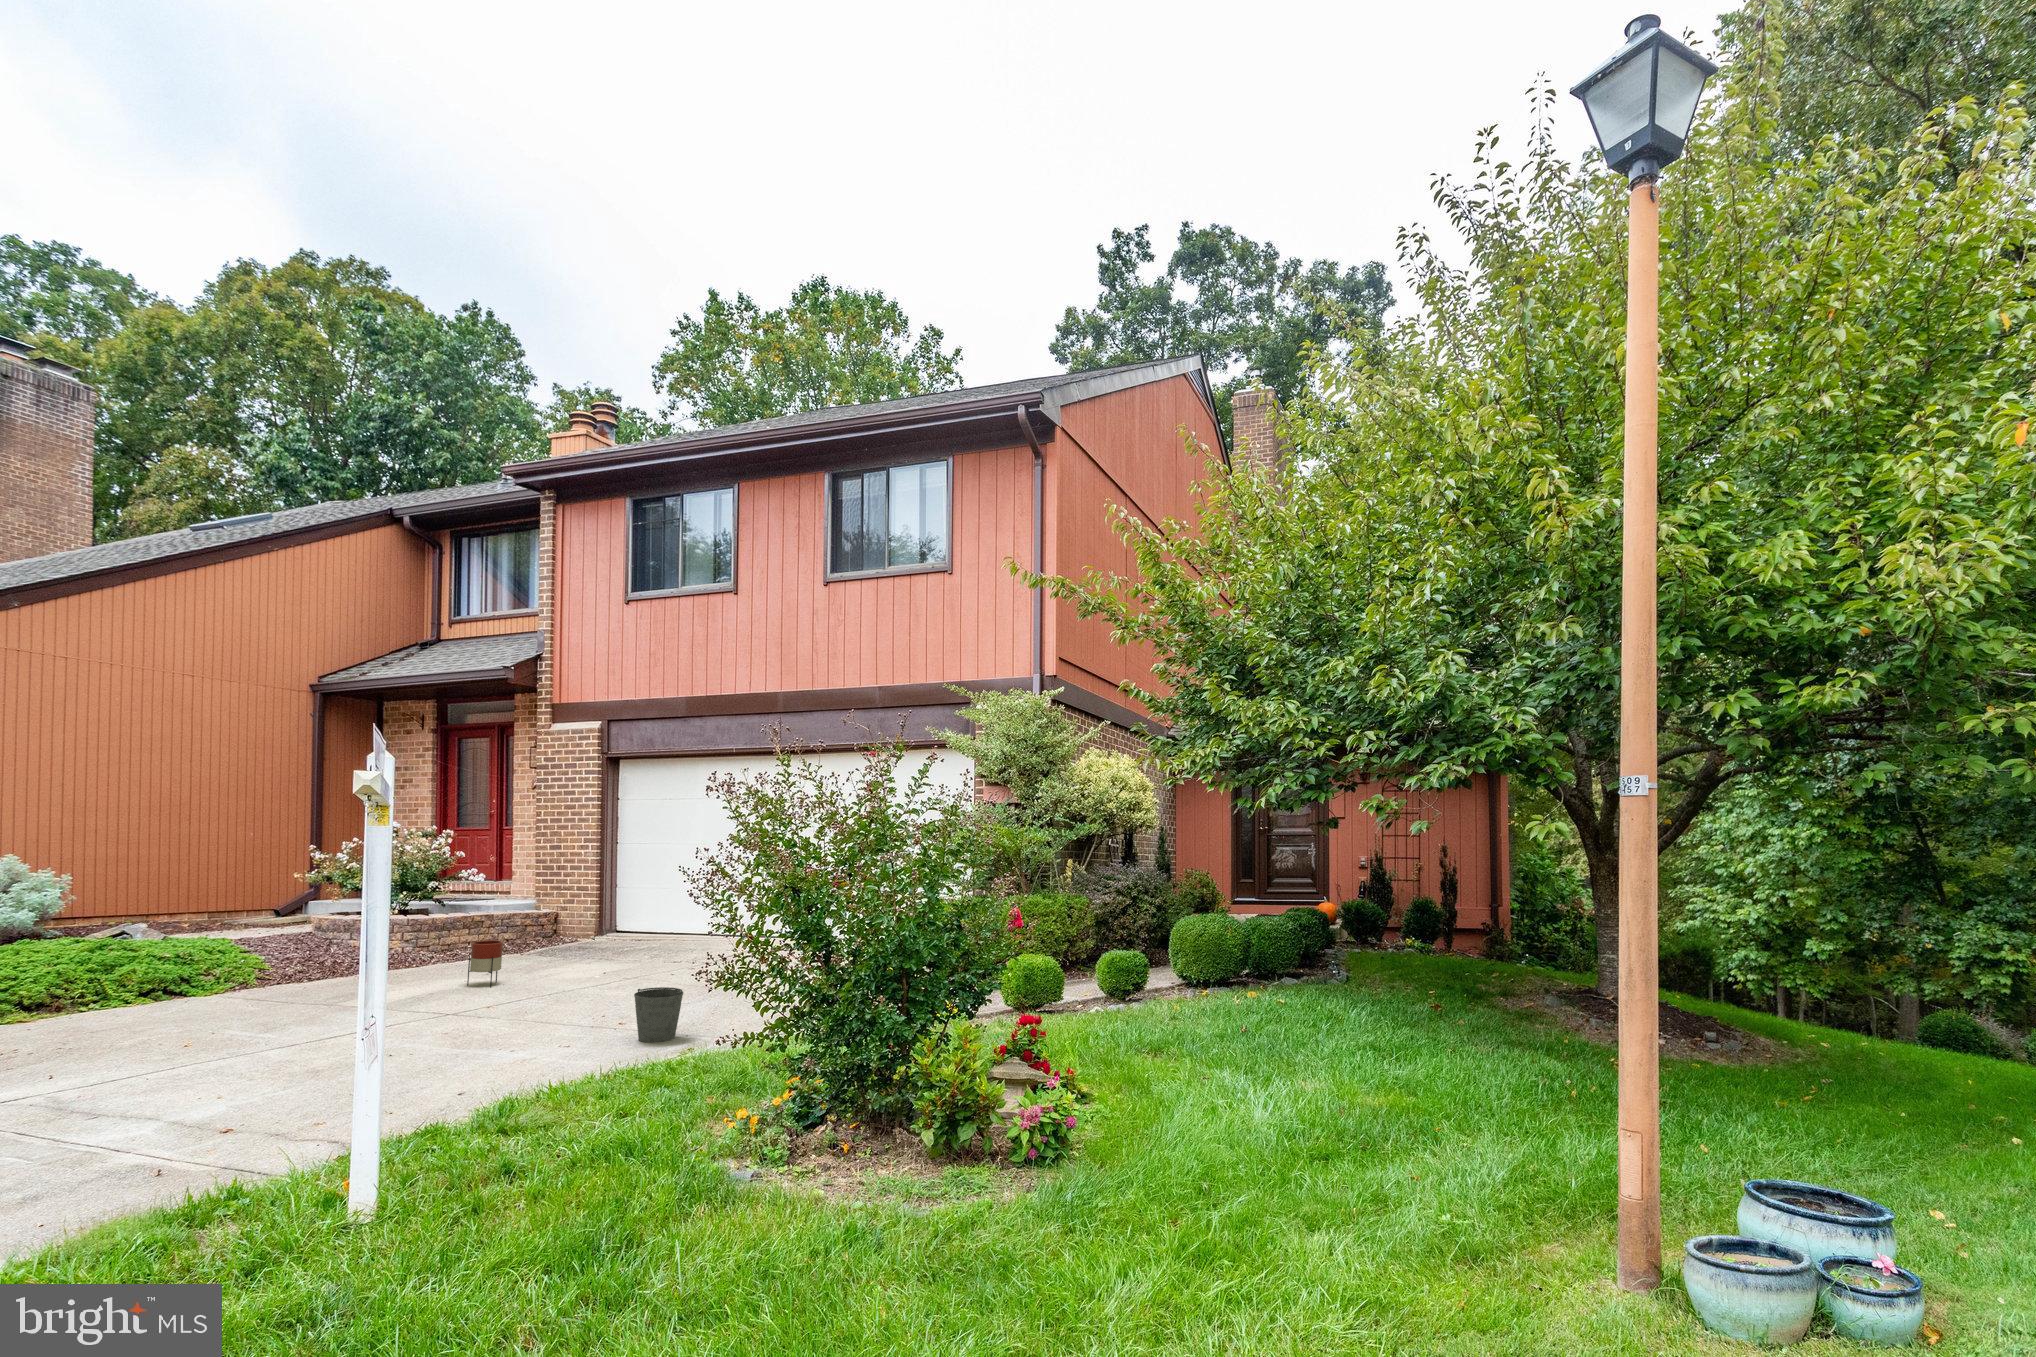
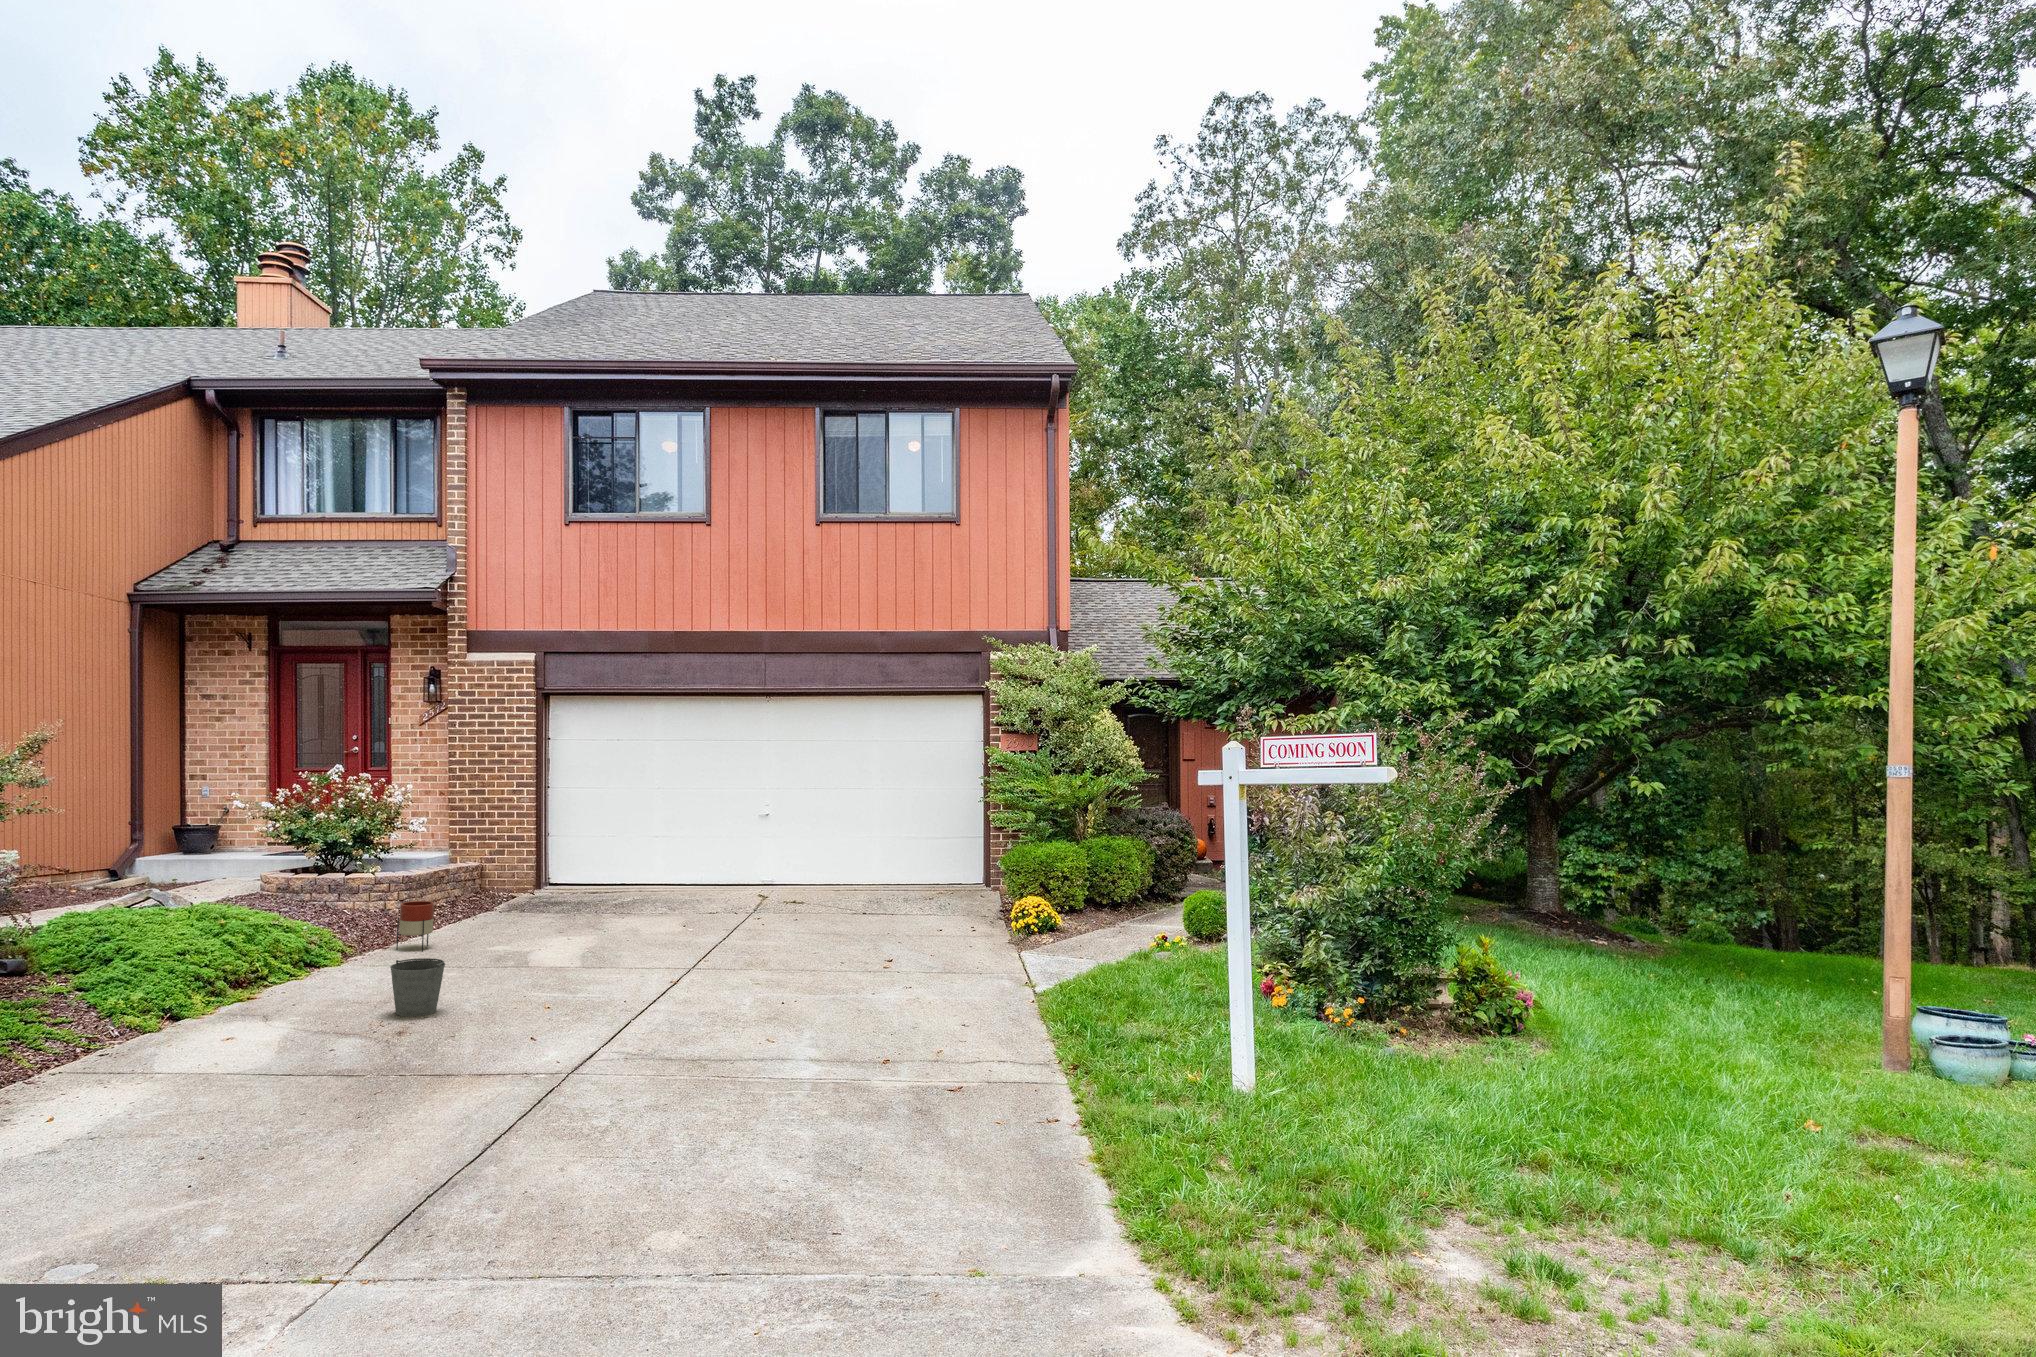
bucket: present [634,987,683,1043] -> present [390,958,445,1016]

